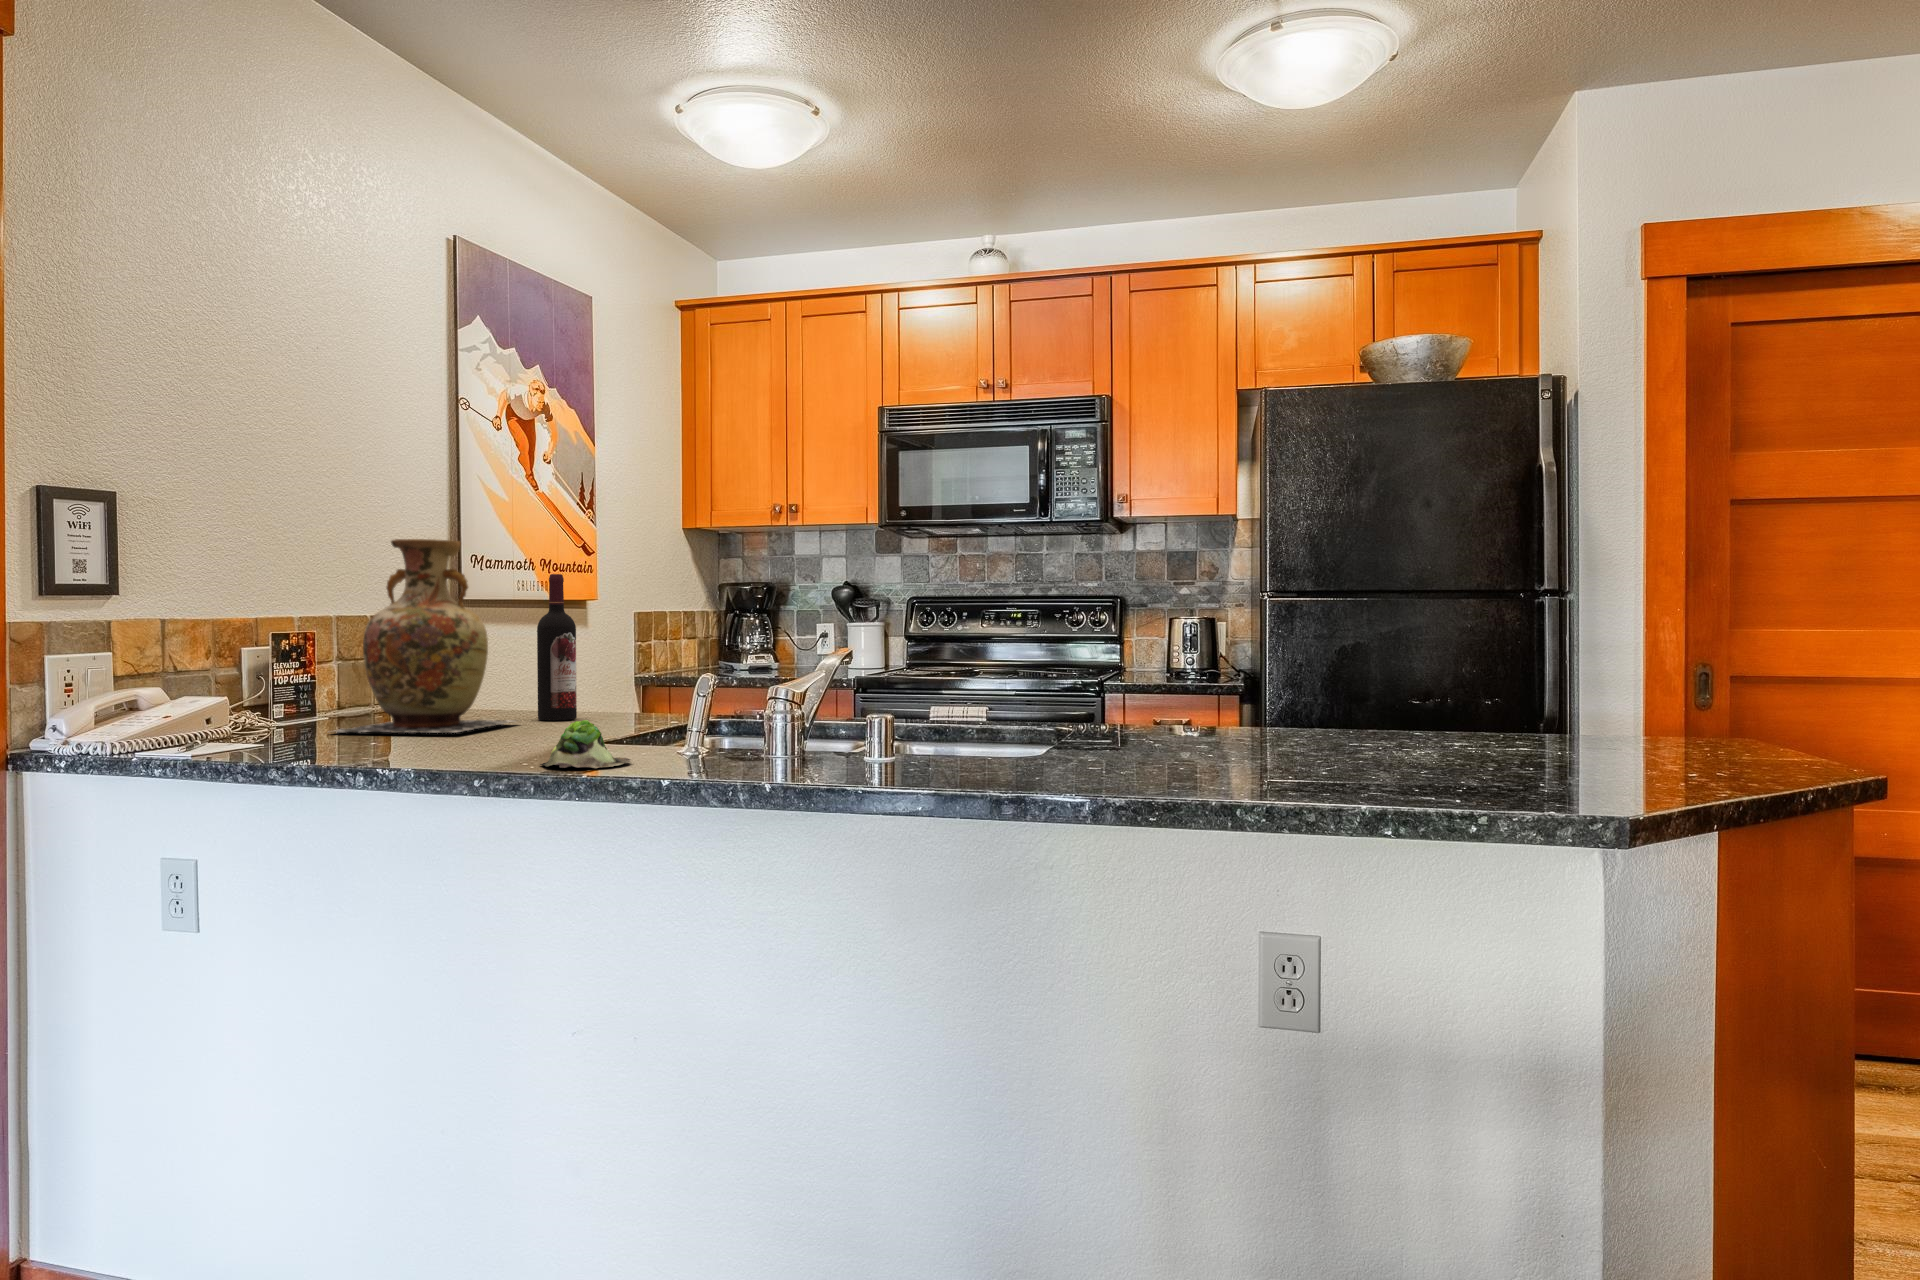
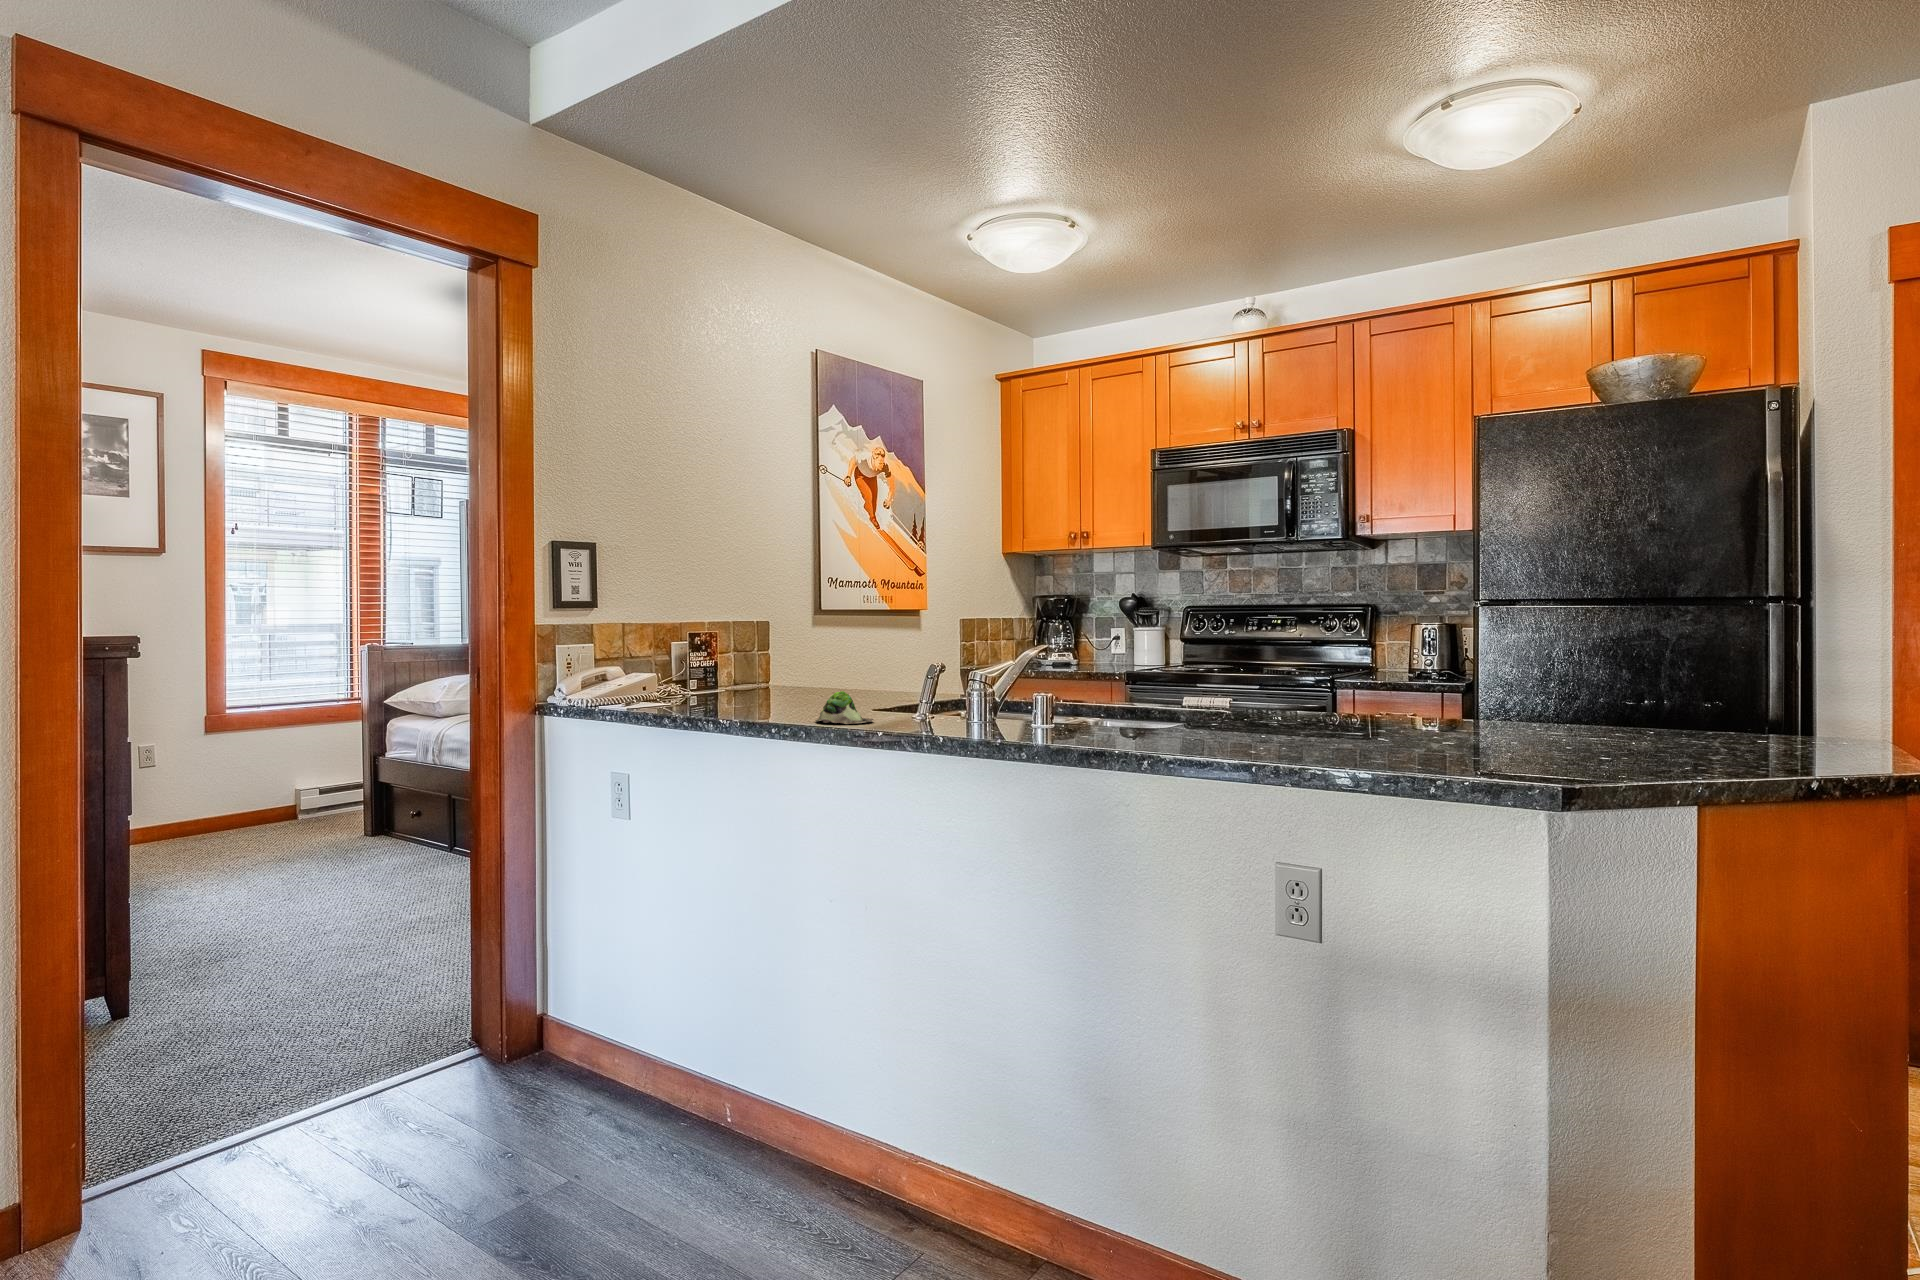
vase: present [335,539,515,733] -> none [712,568,840,701]
wine bottle: present [537,574,577,720] -> none [854,591,880,696]

